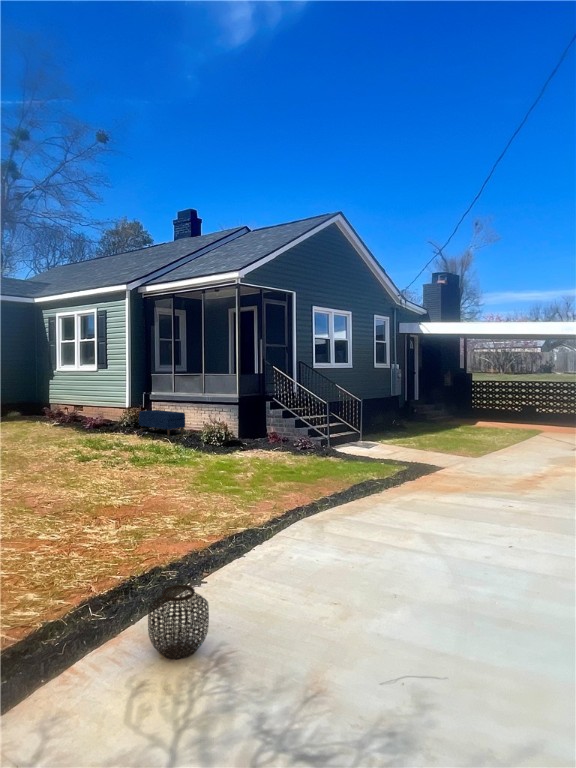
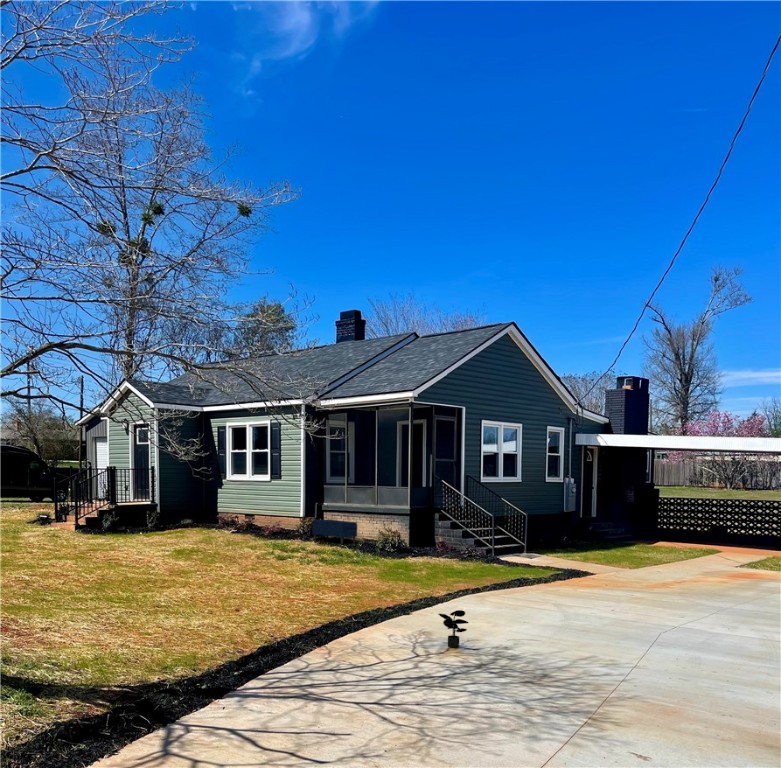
woven basket: present [148,585,209,659] -> none [388,601,419,637]
potted plant: none [240,614,305,700] -> present [439,610,469,648]

